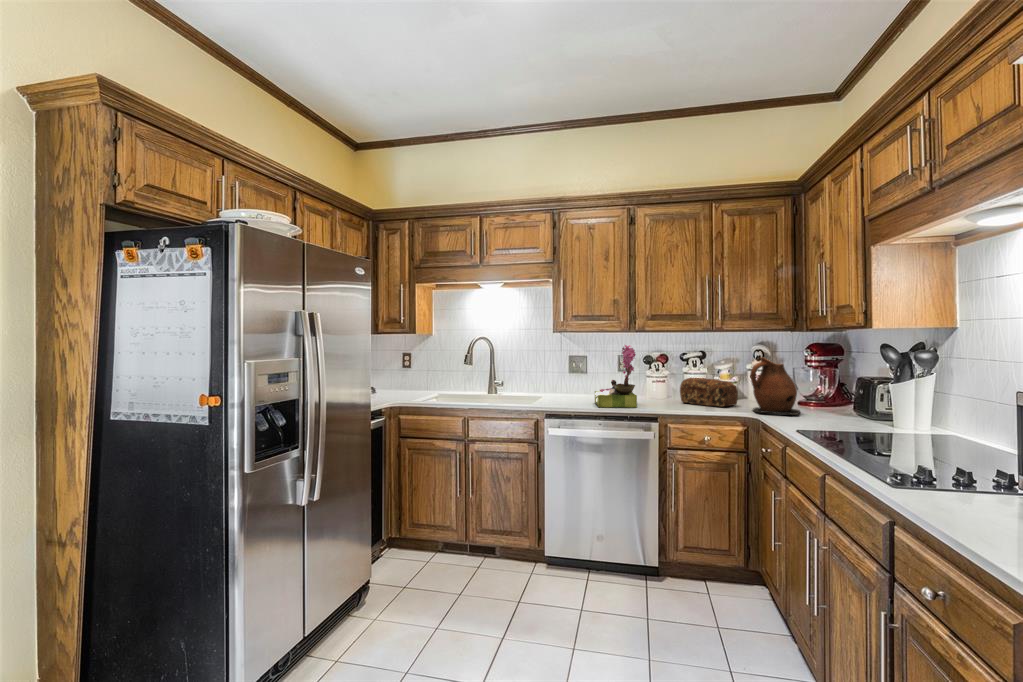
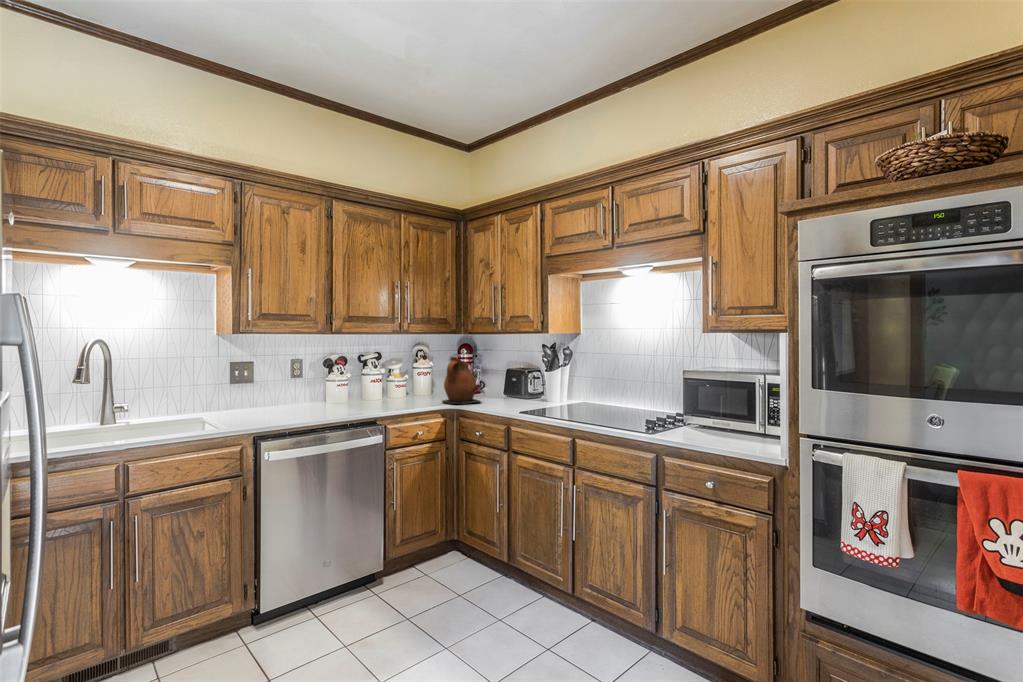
flower arrangement: present [595,345,637,407] -> none [290,347,350,418]
bread loaf: present [680,378,738,407] -> none [372,378,420,404]

